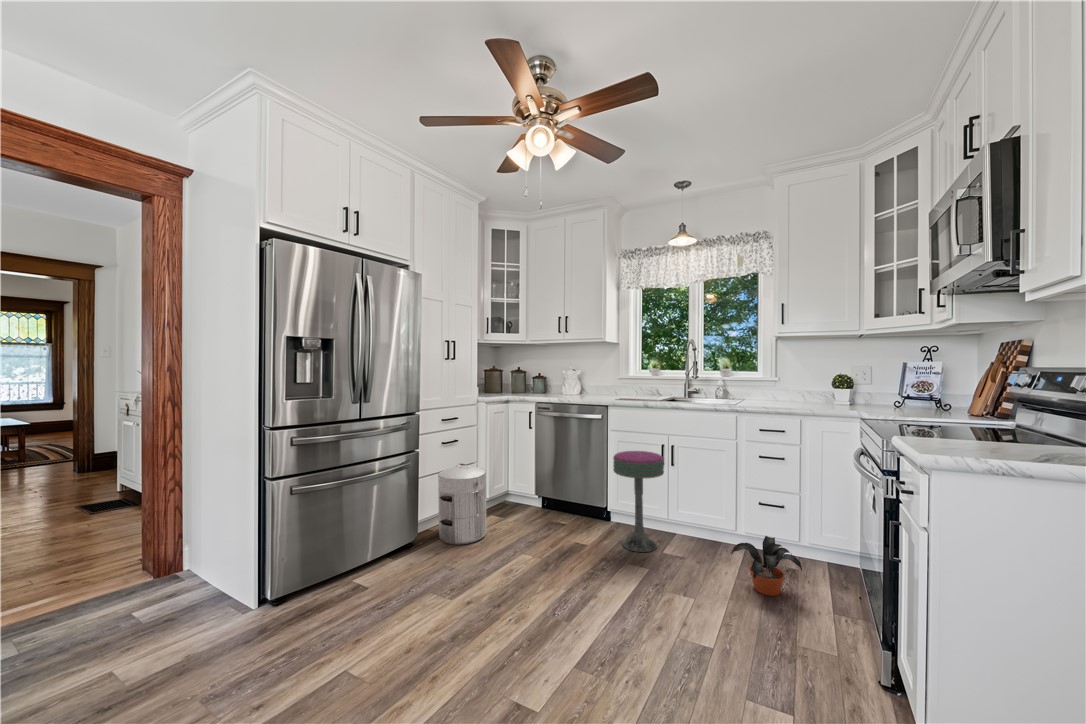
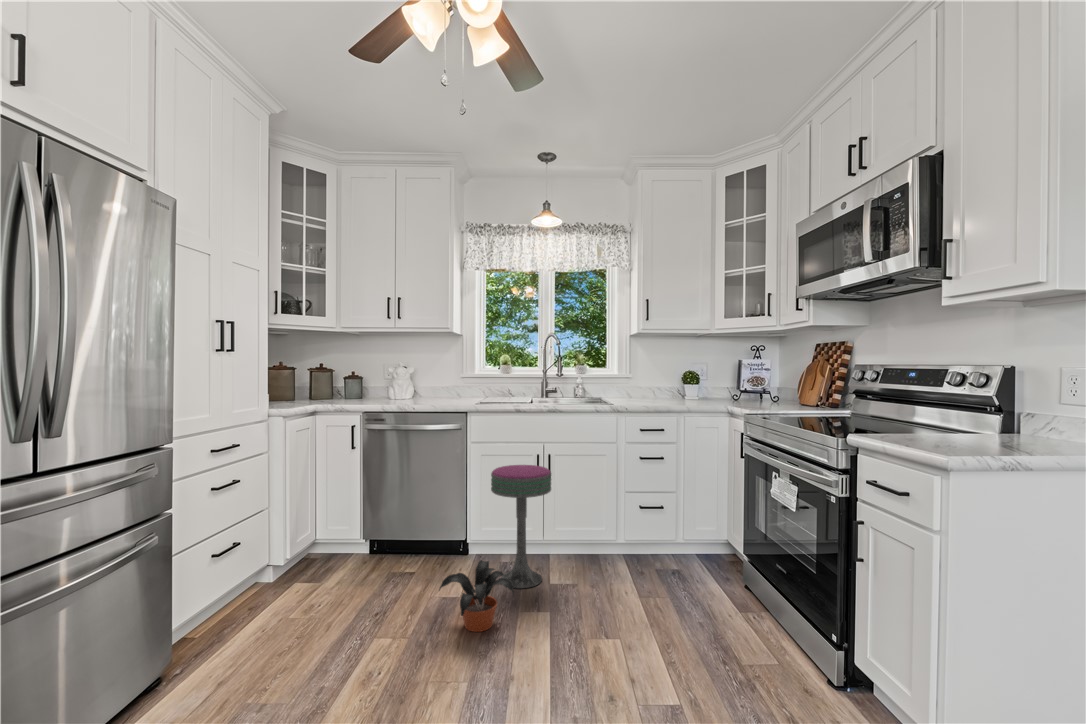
waste bin: present [438,464,487,545] -> none [226,509,309,638]
potted plant: present [731,536,802,596] -> present [439,560,514,632]

